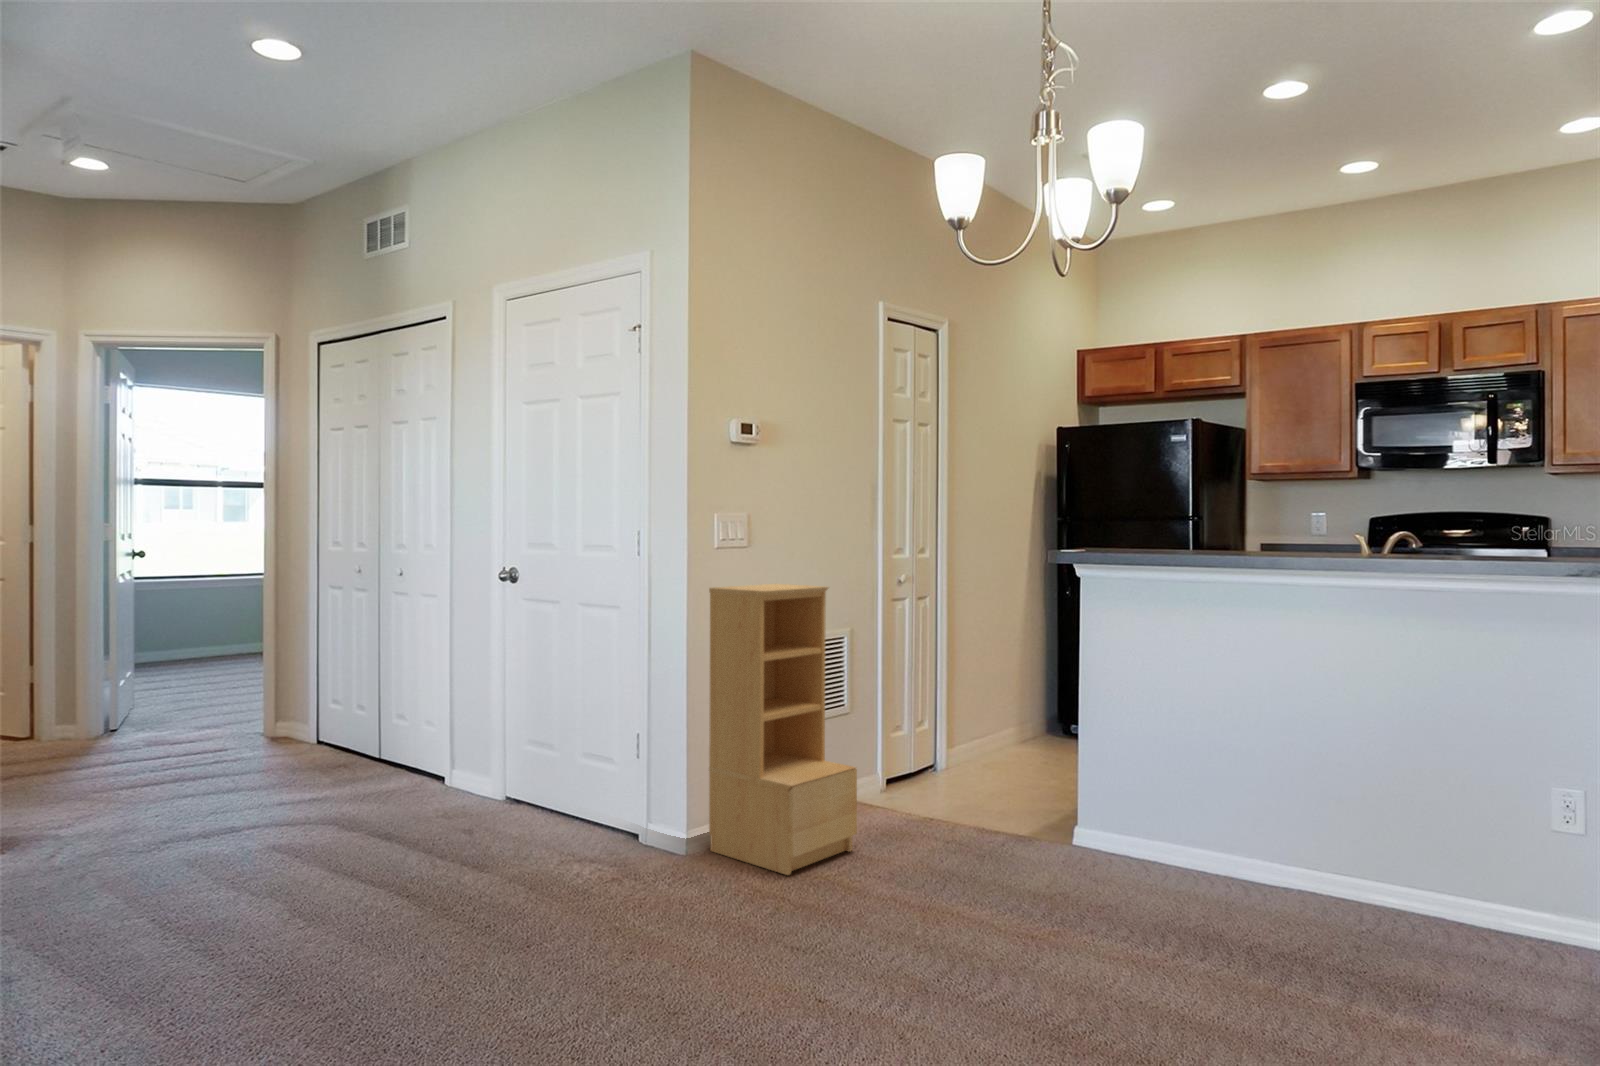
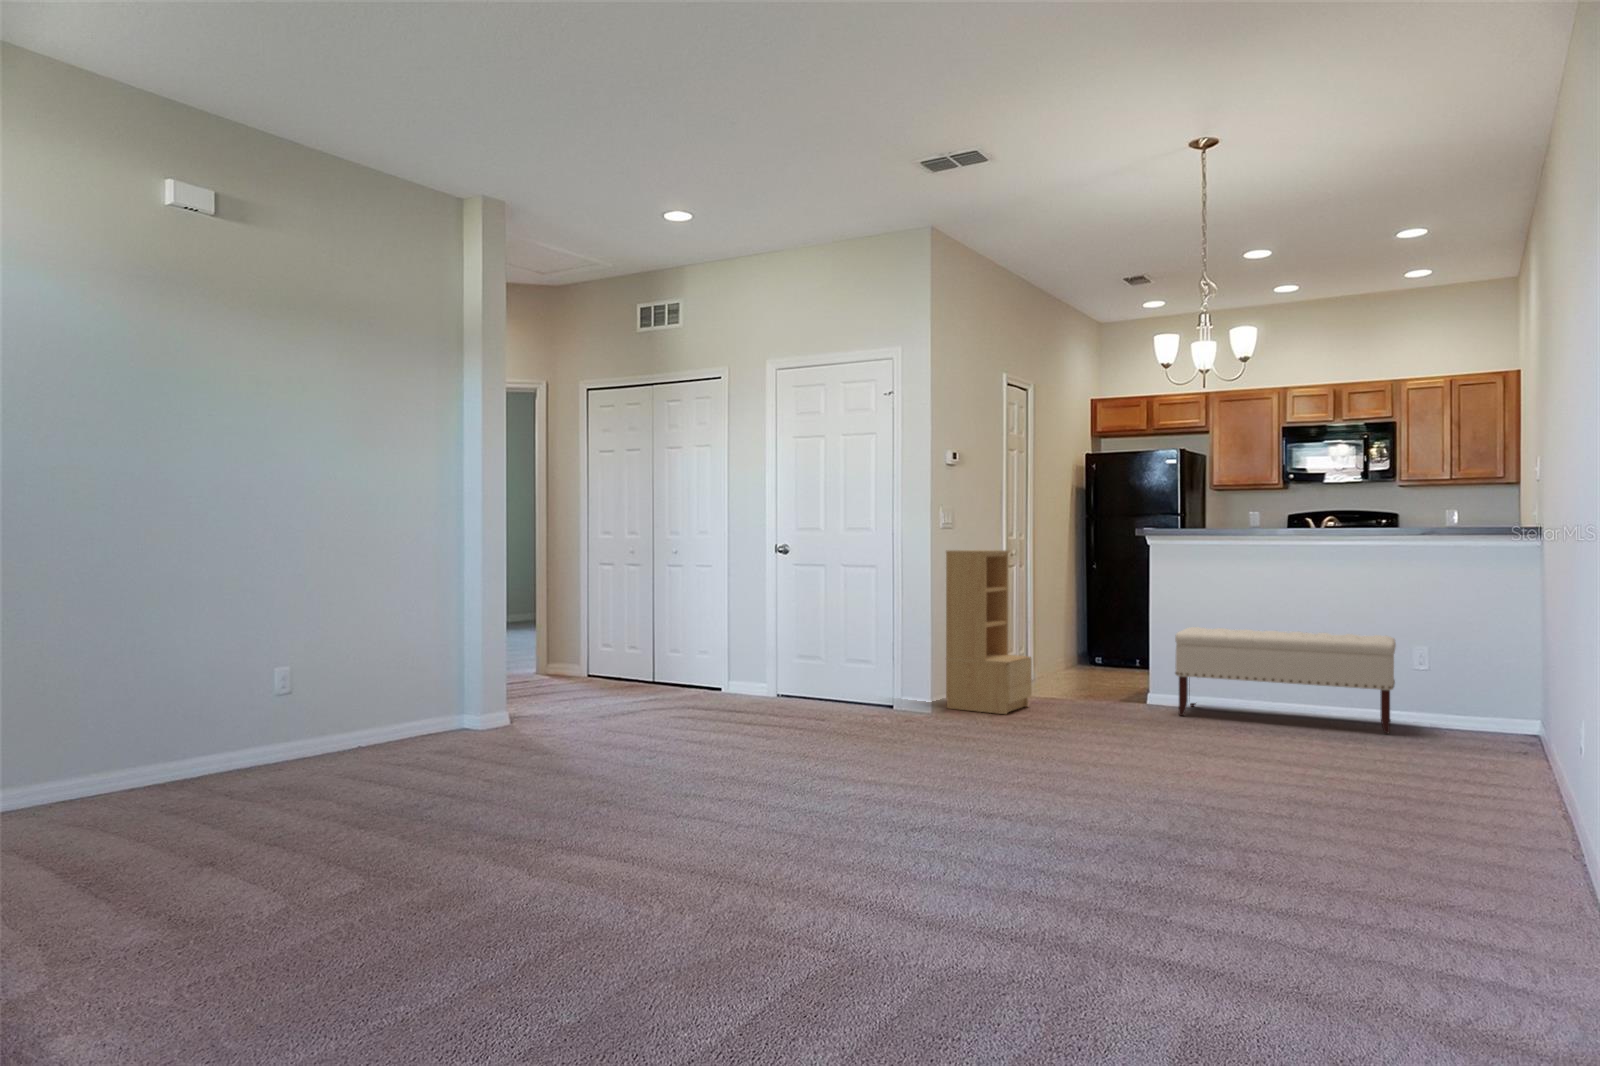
bench: none [1089,727,1517,986] -> present [1175,627,1396,733]

